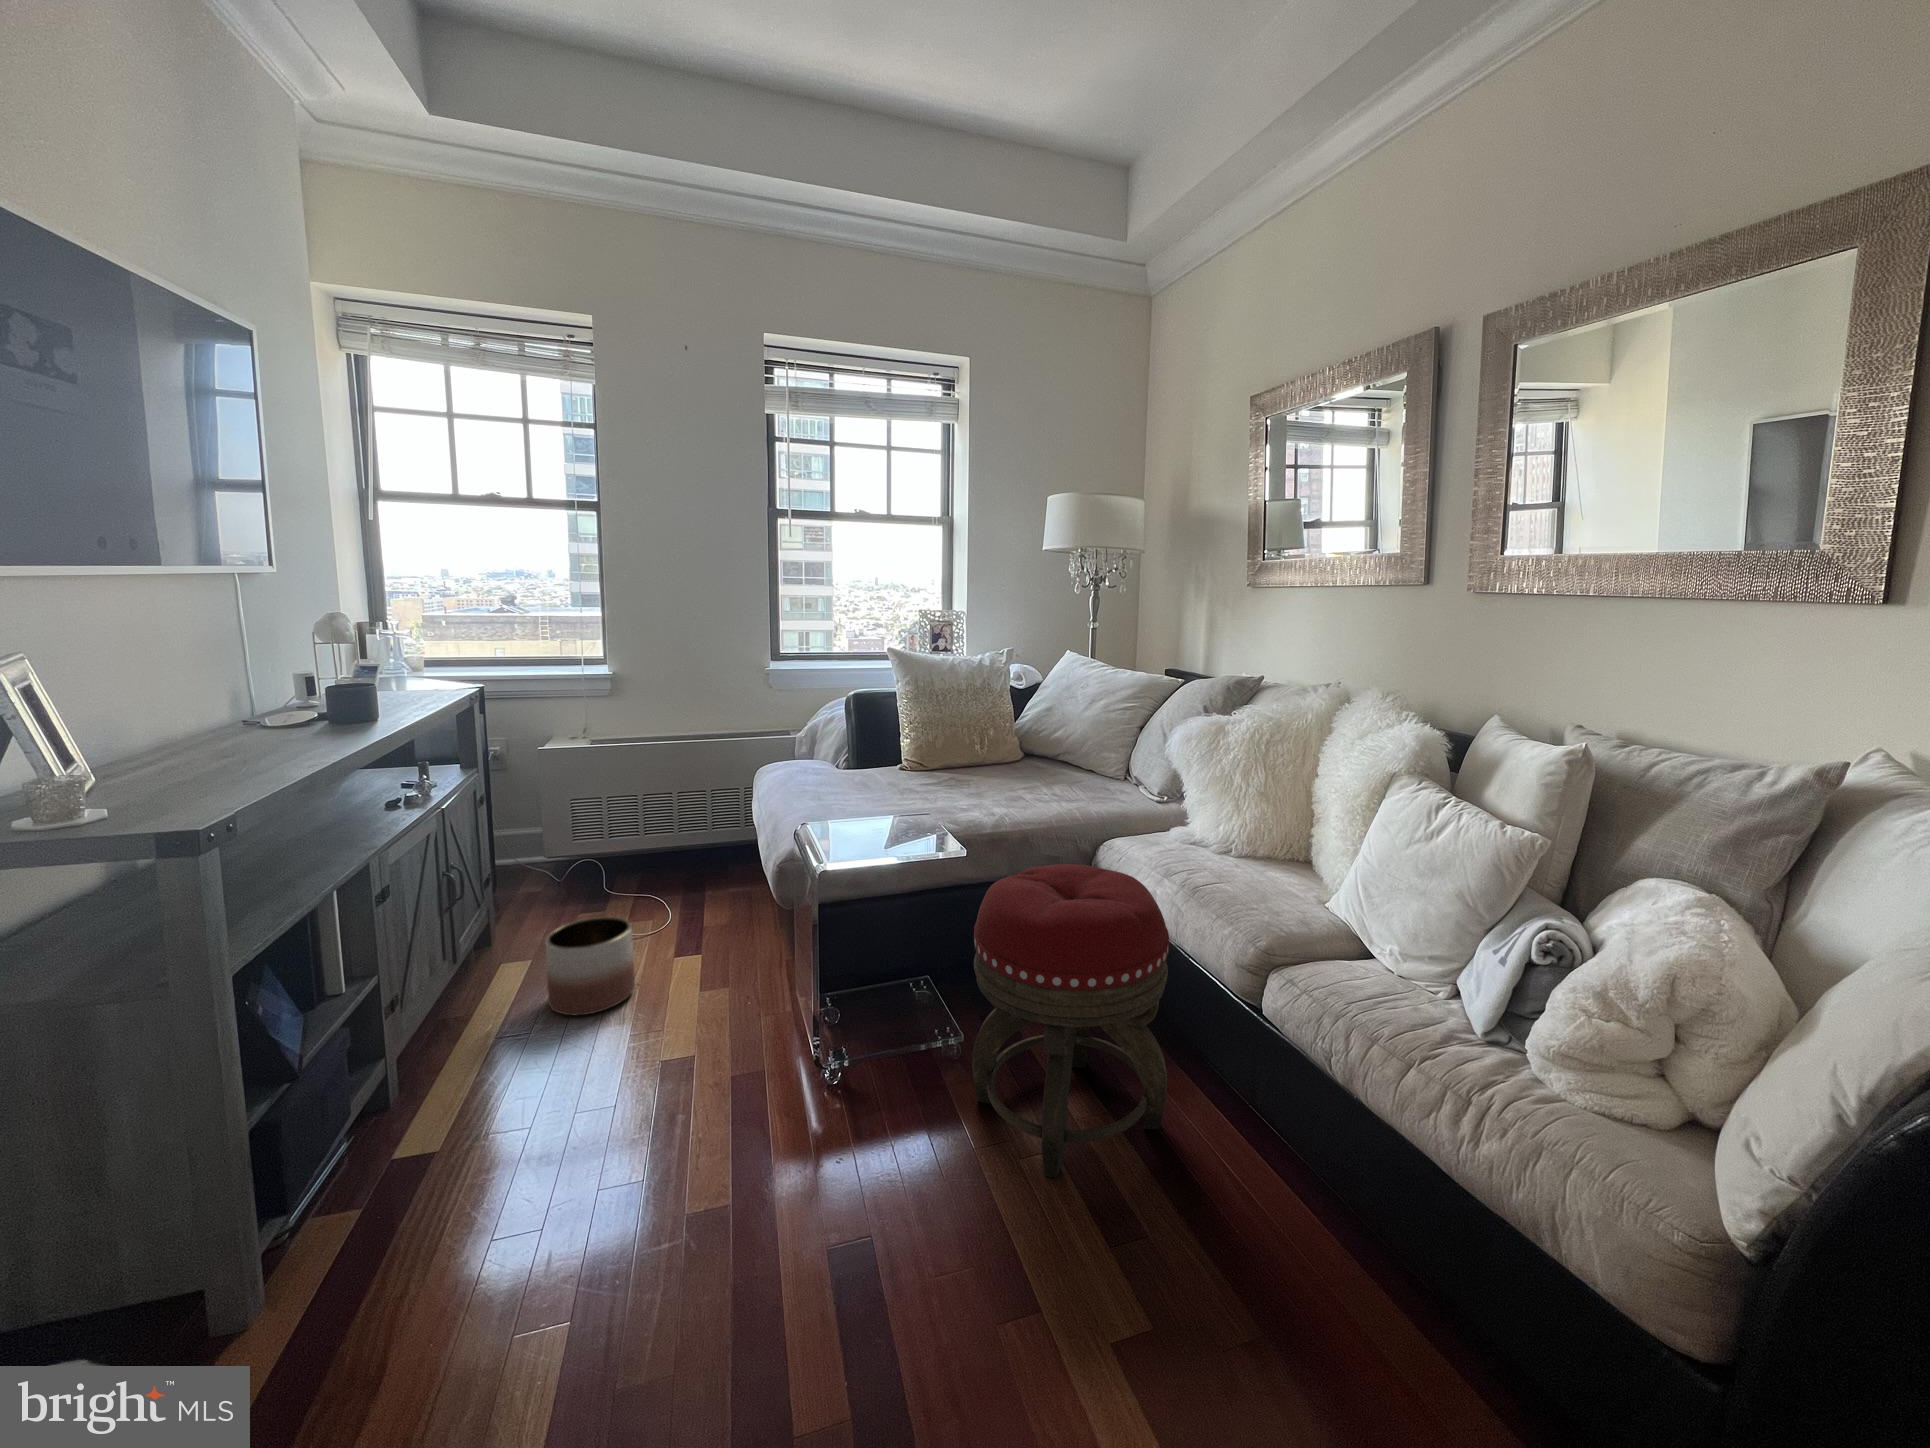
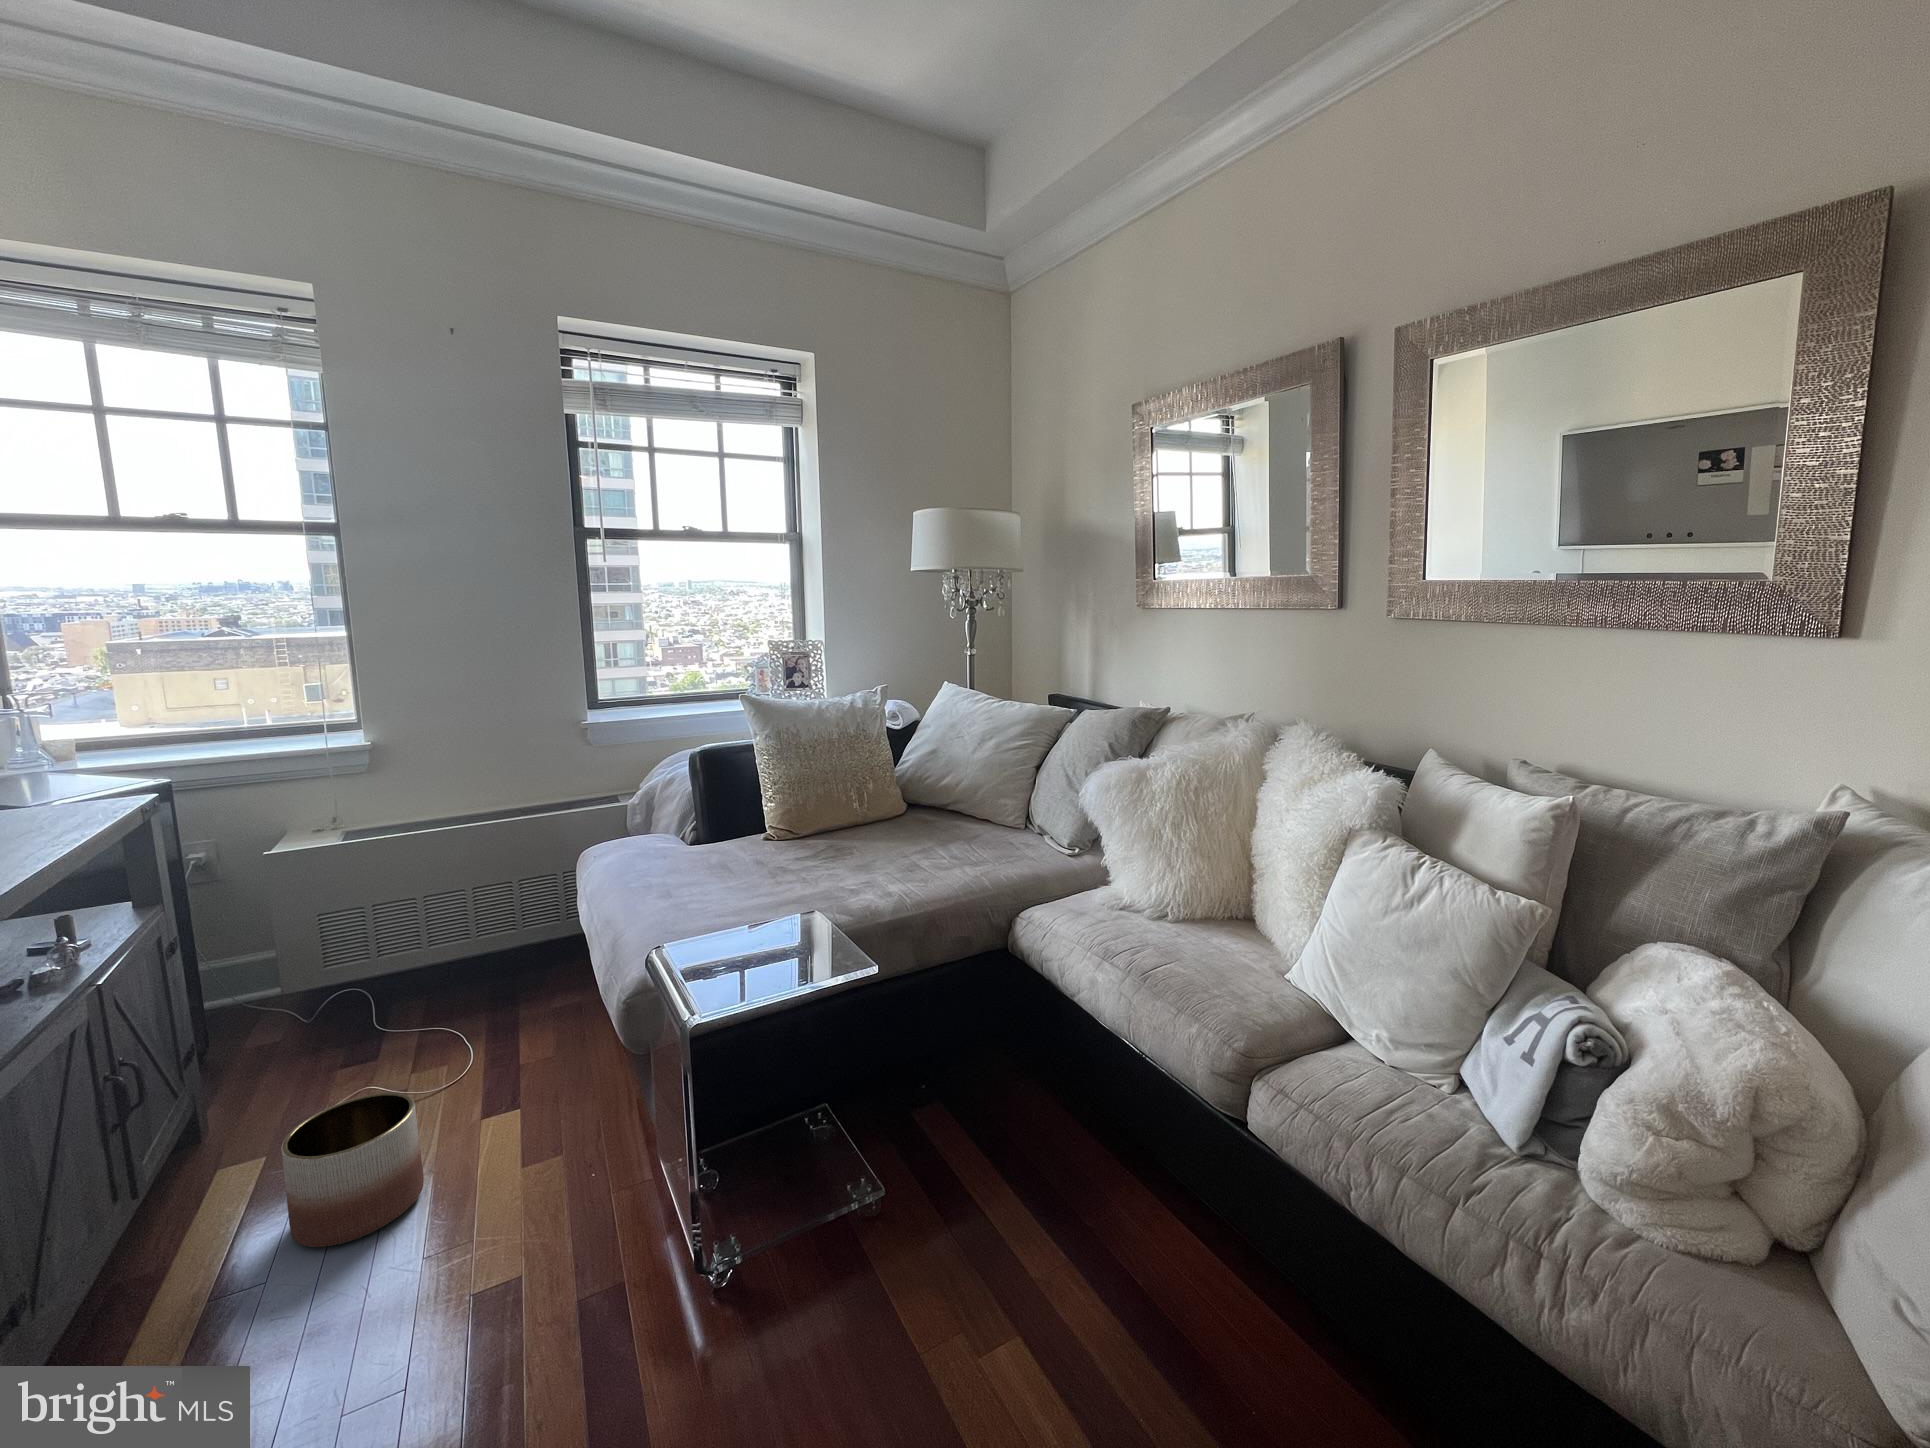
footstool: present [972,864,1169,1178] -> none [901,969,1143,1385]

